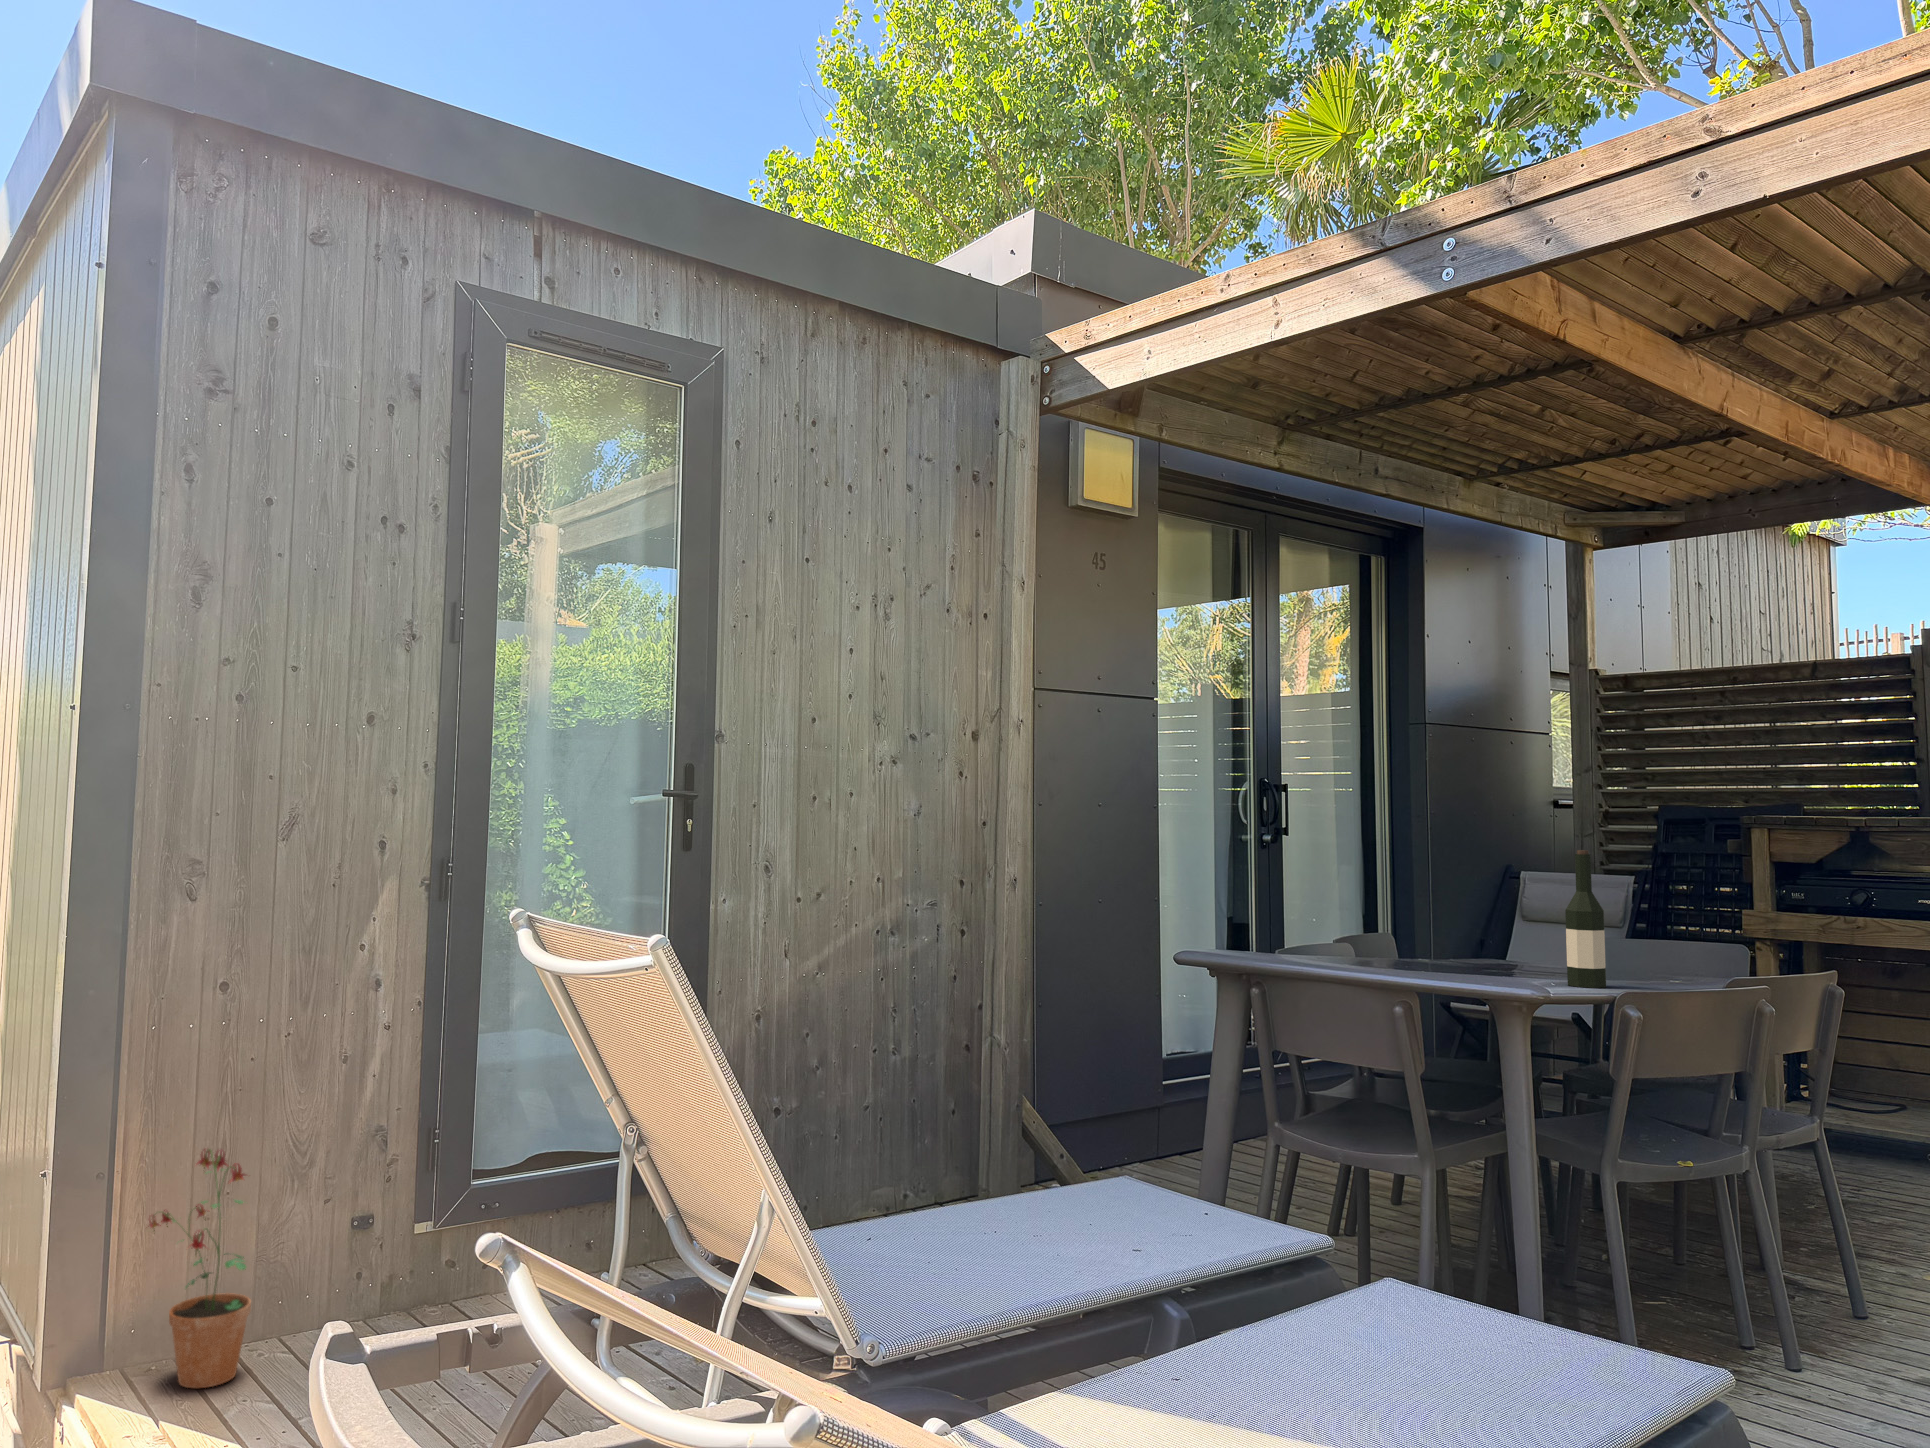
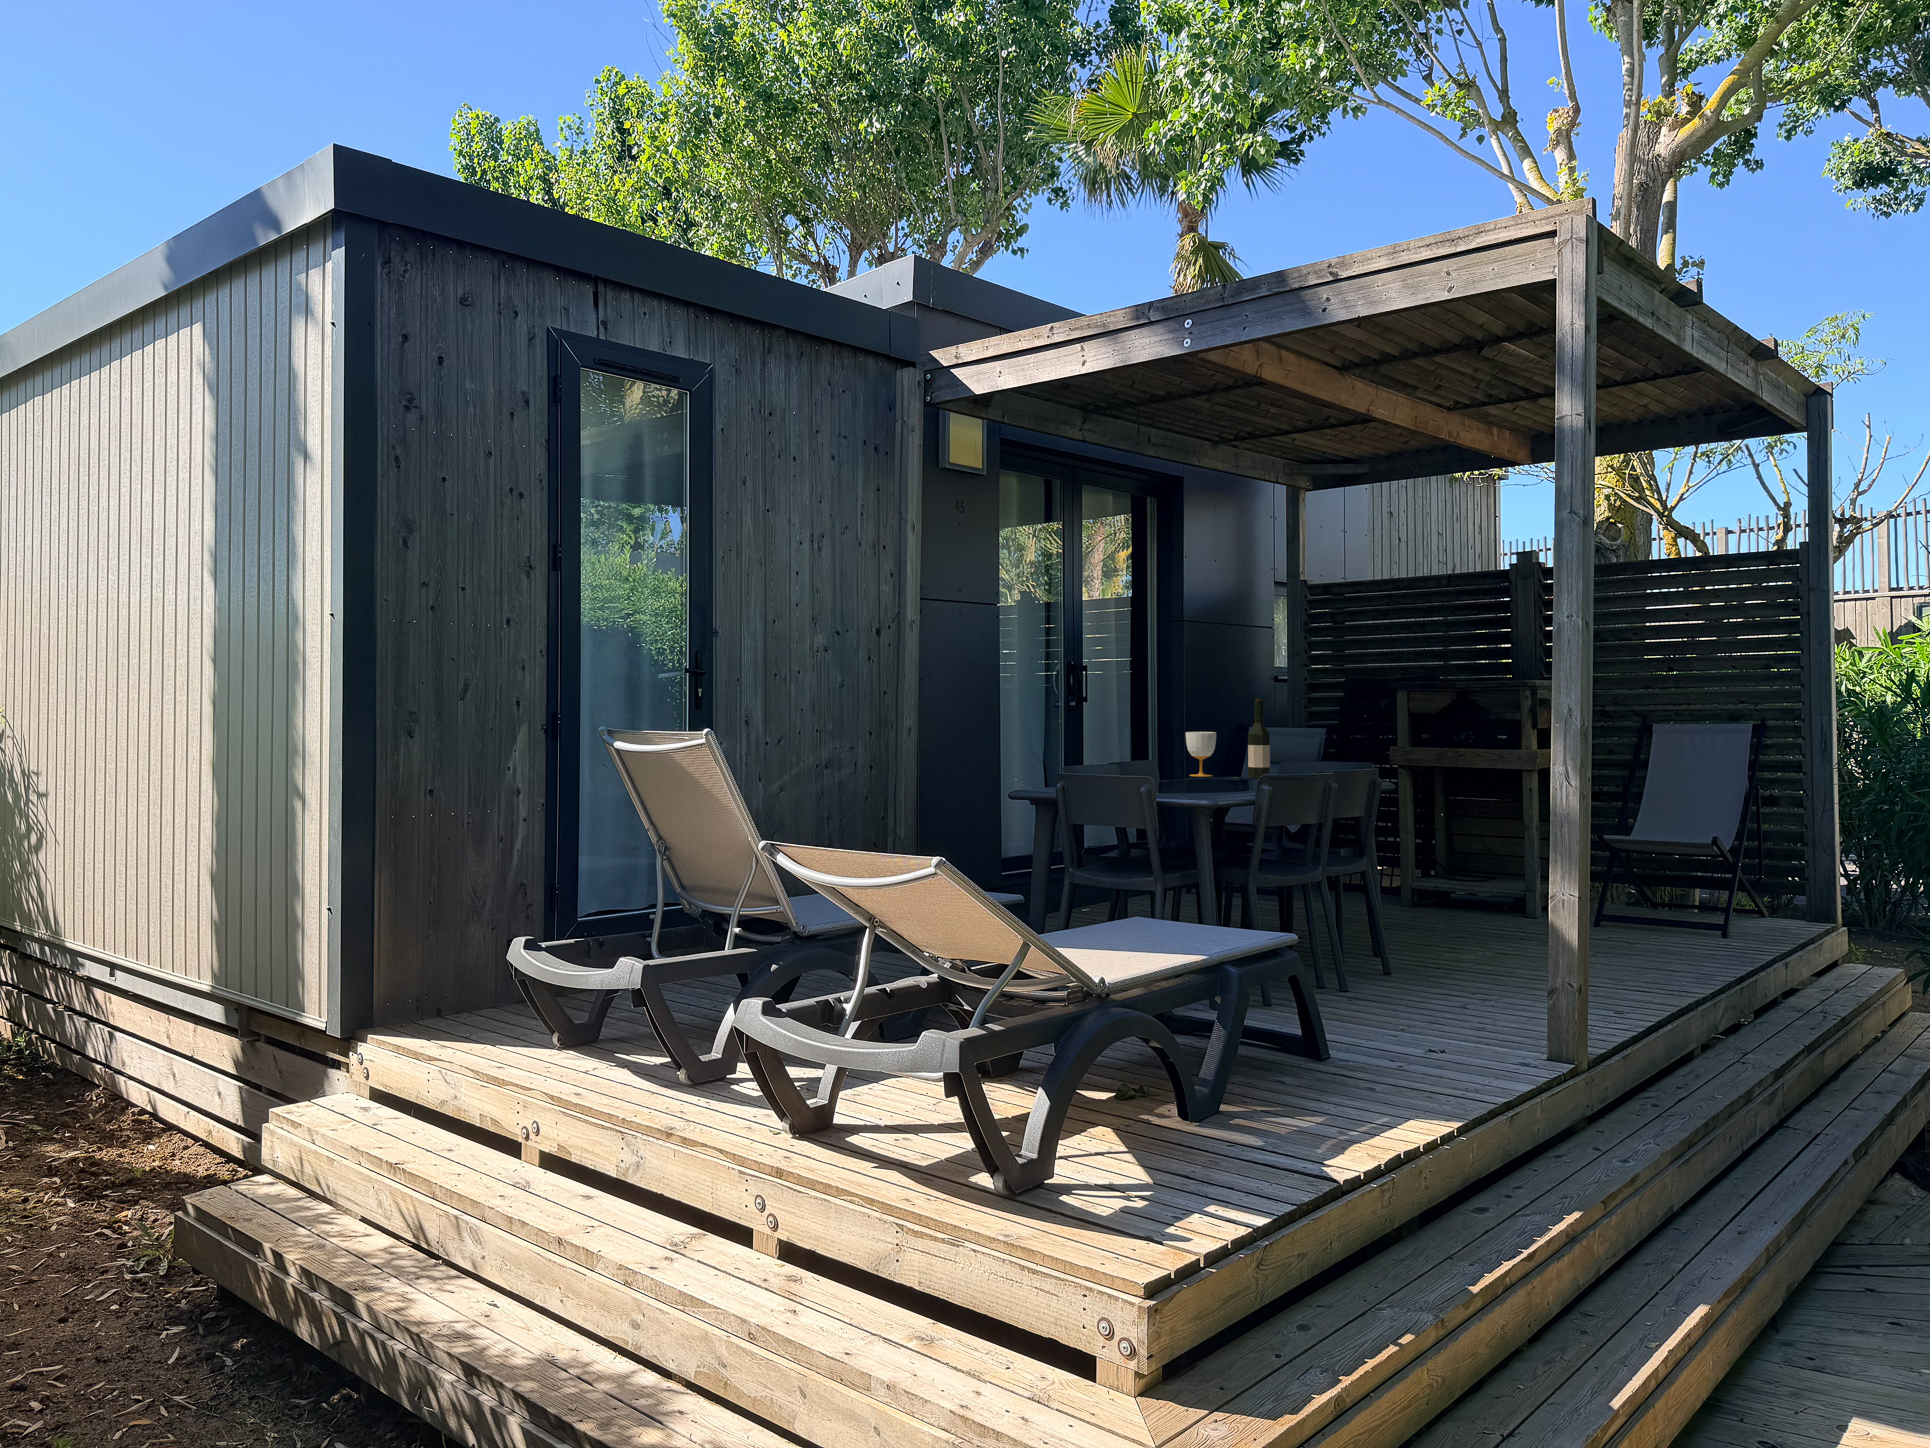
cup: none [1453,901,1506,978] -> present [1186,732,1216,777]
potted plant: present [148,1149,251,1388] -> none [400,892,474,1030]

